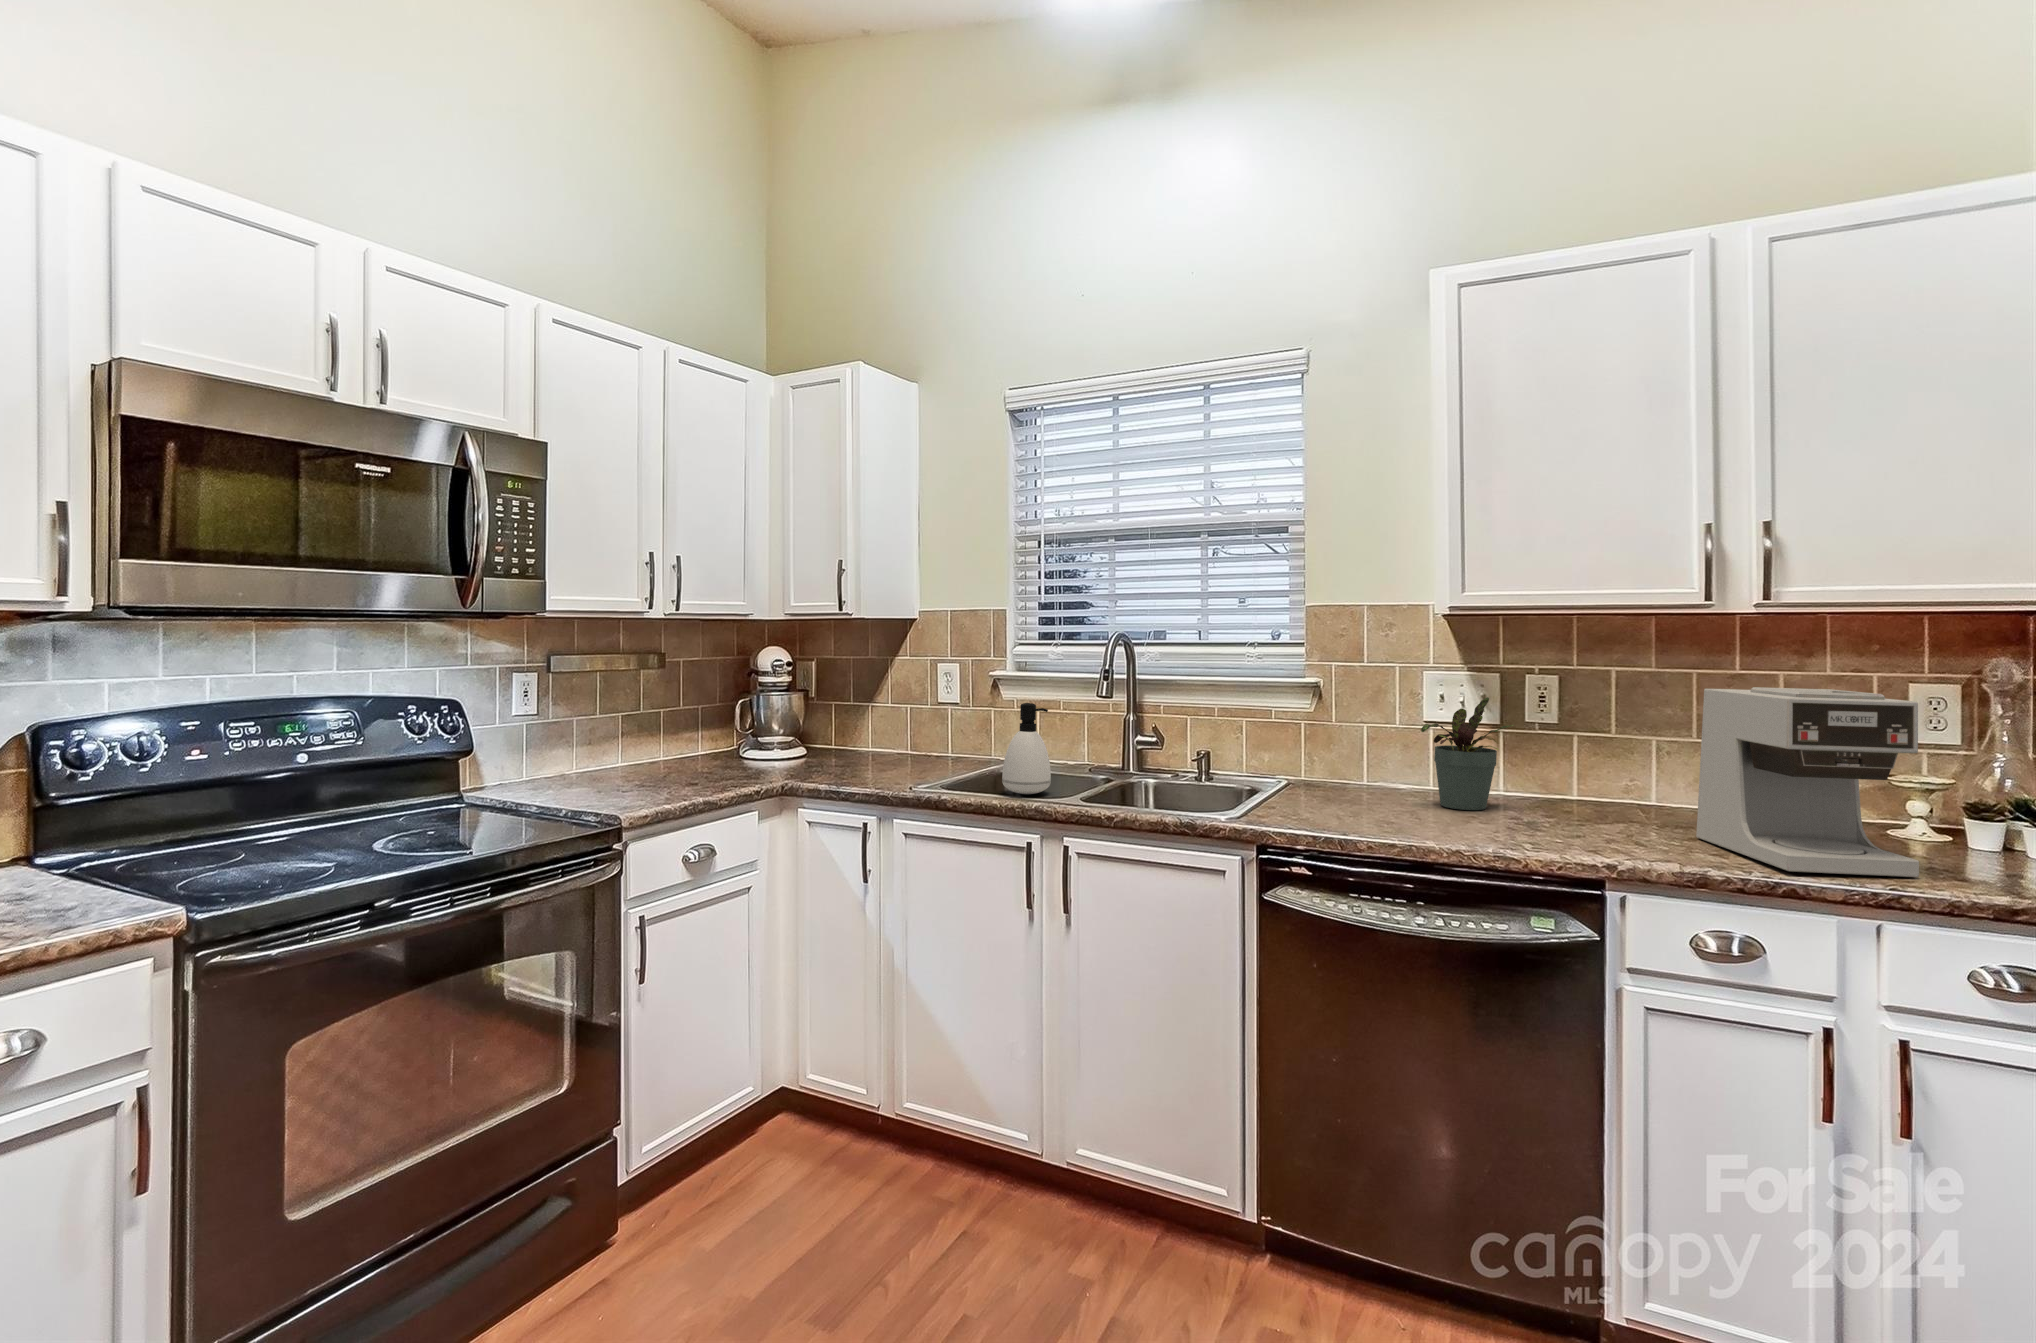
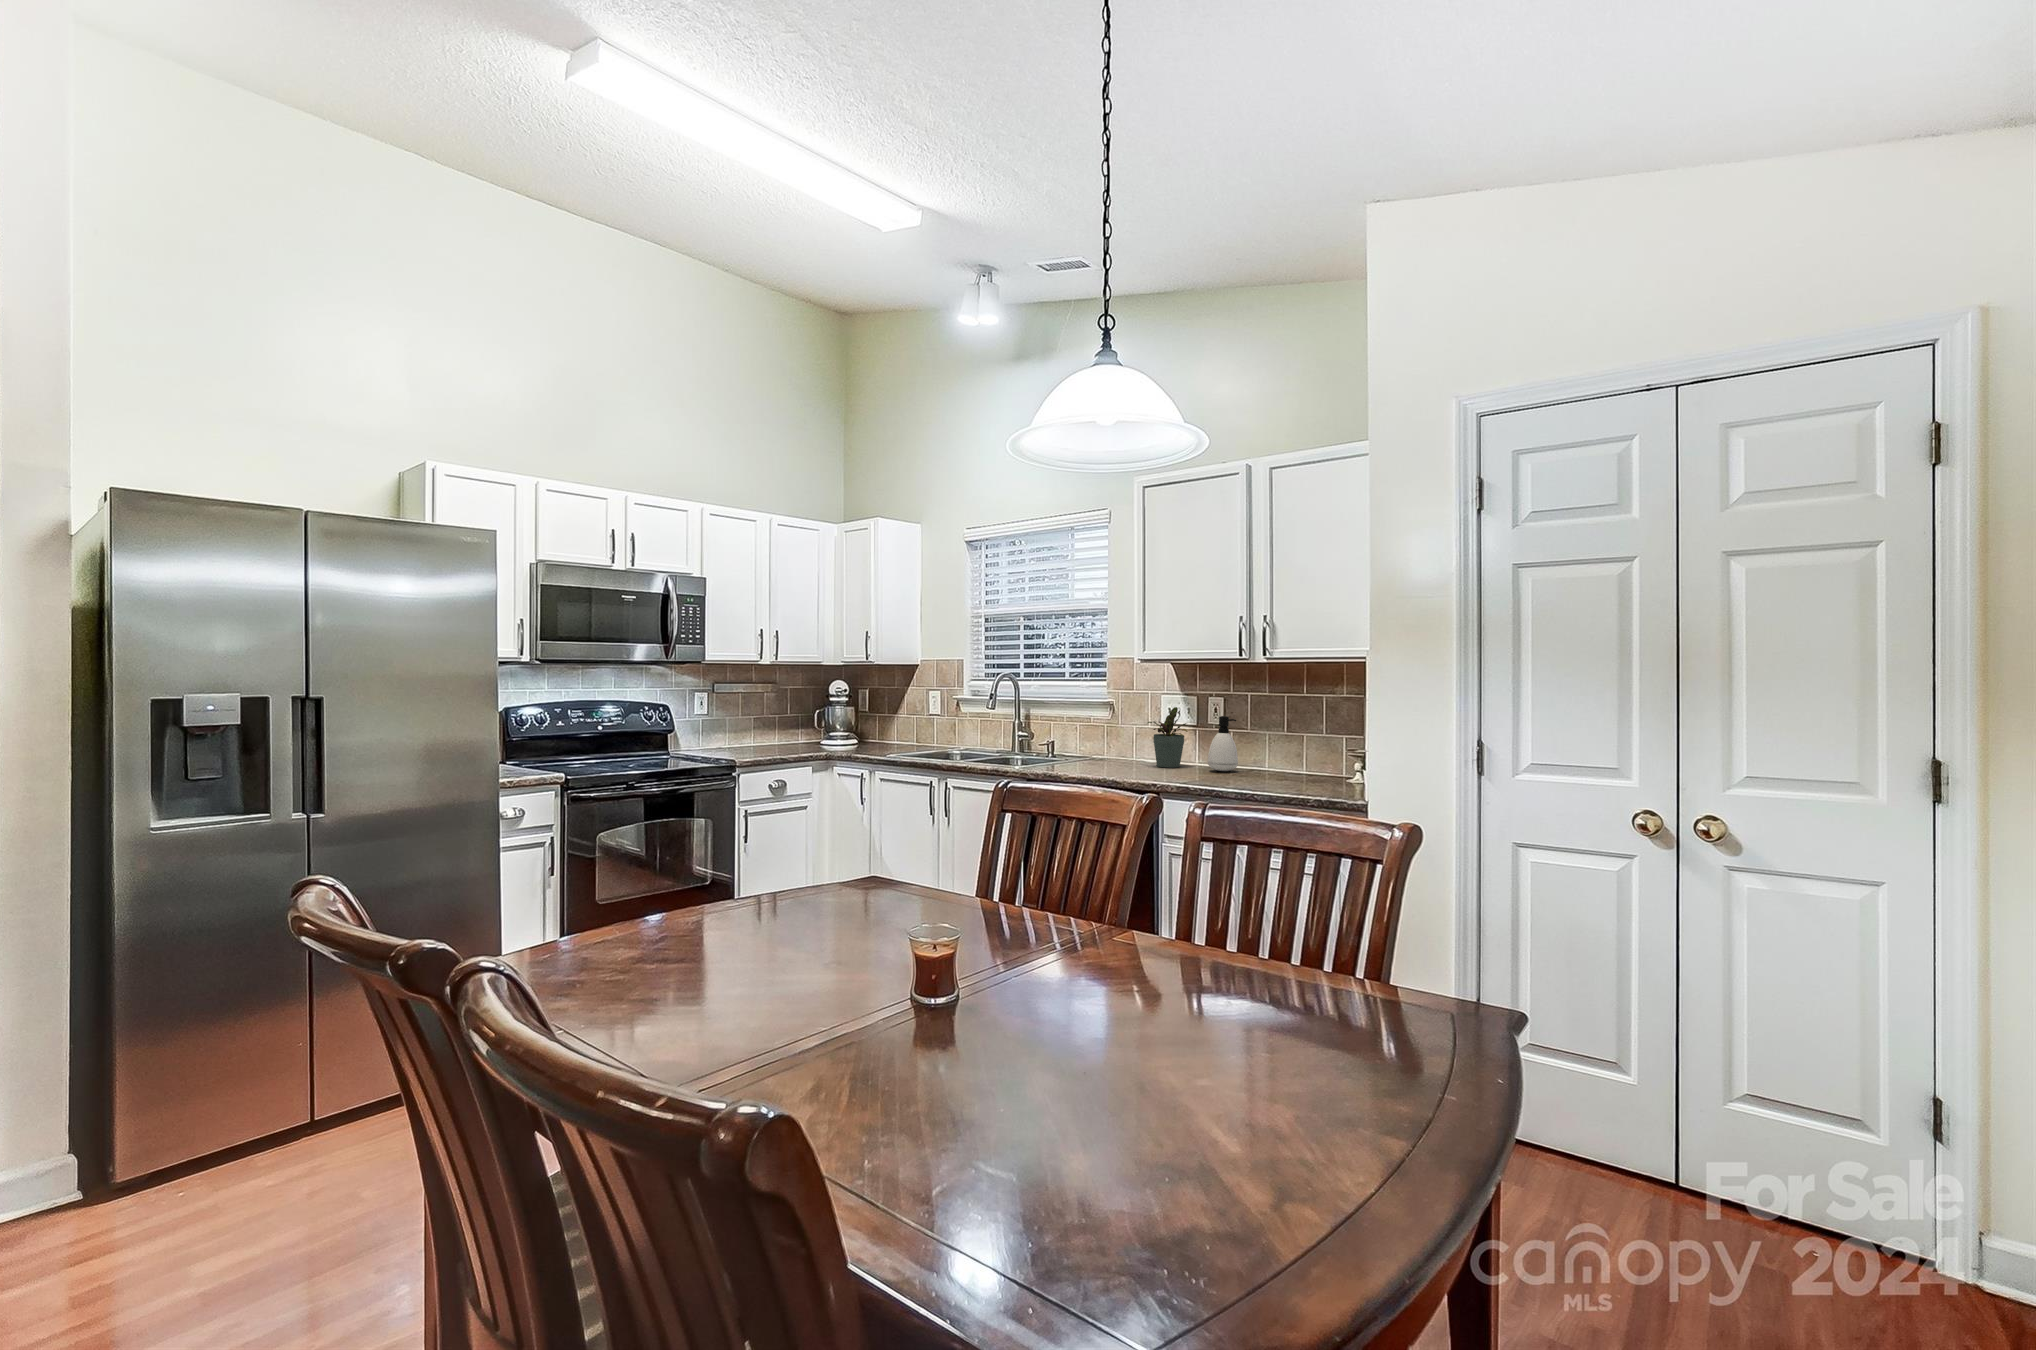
coffee maker: present [1696,687,1919,877] -> none [1249,701,1311,789]
soap dispenser: present [1002,703,1051,794] -> present [1208,716,1238,771]

